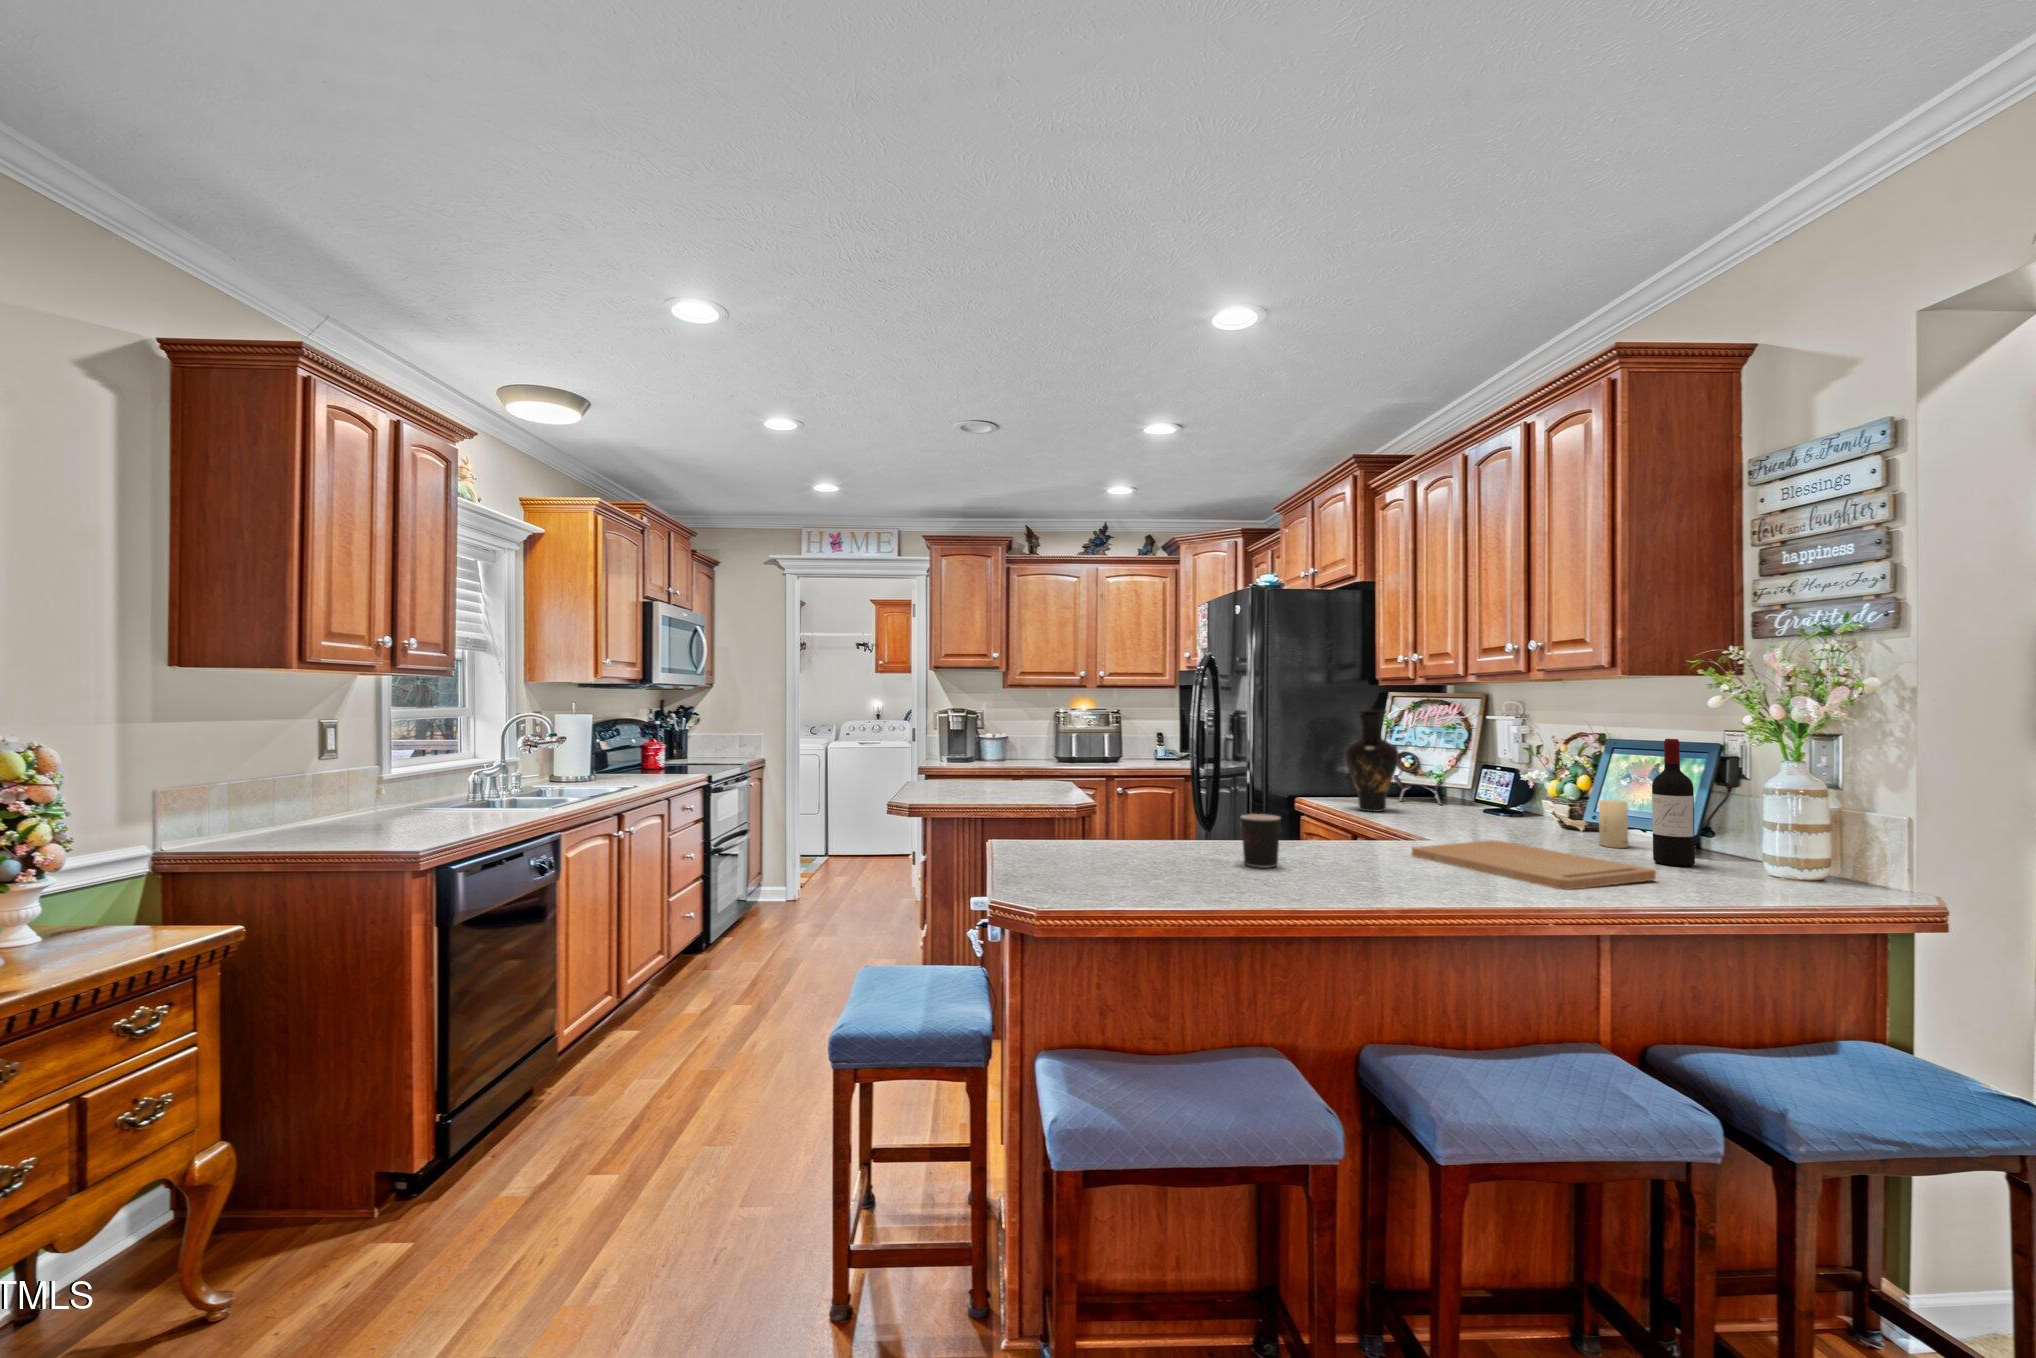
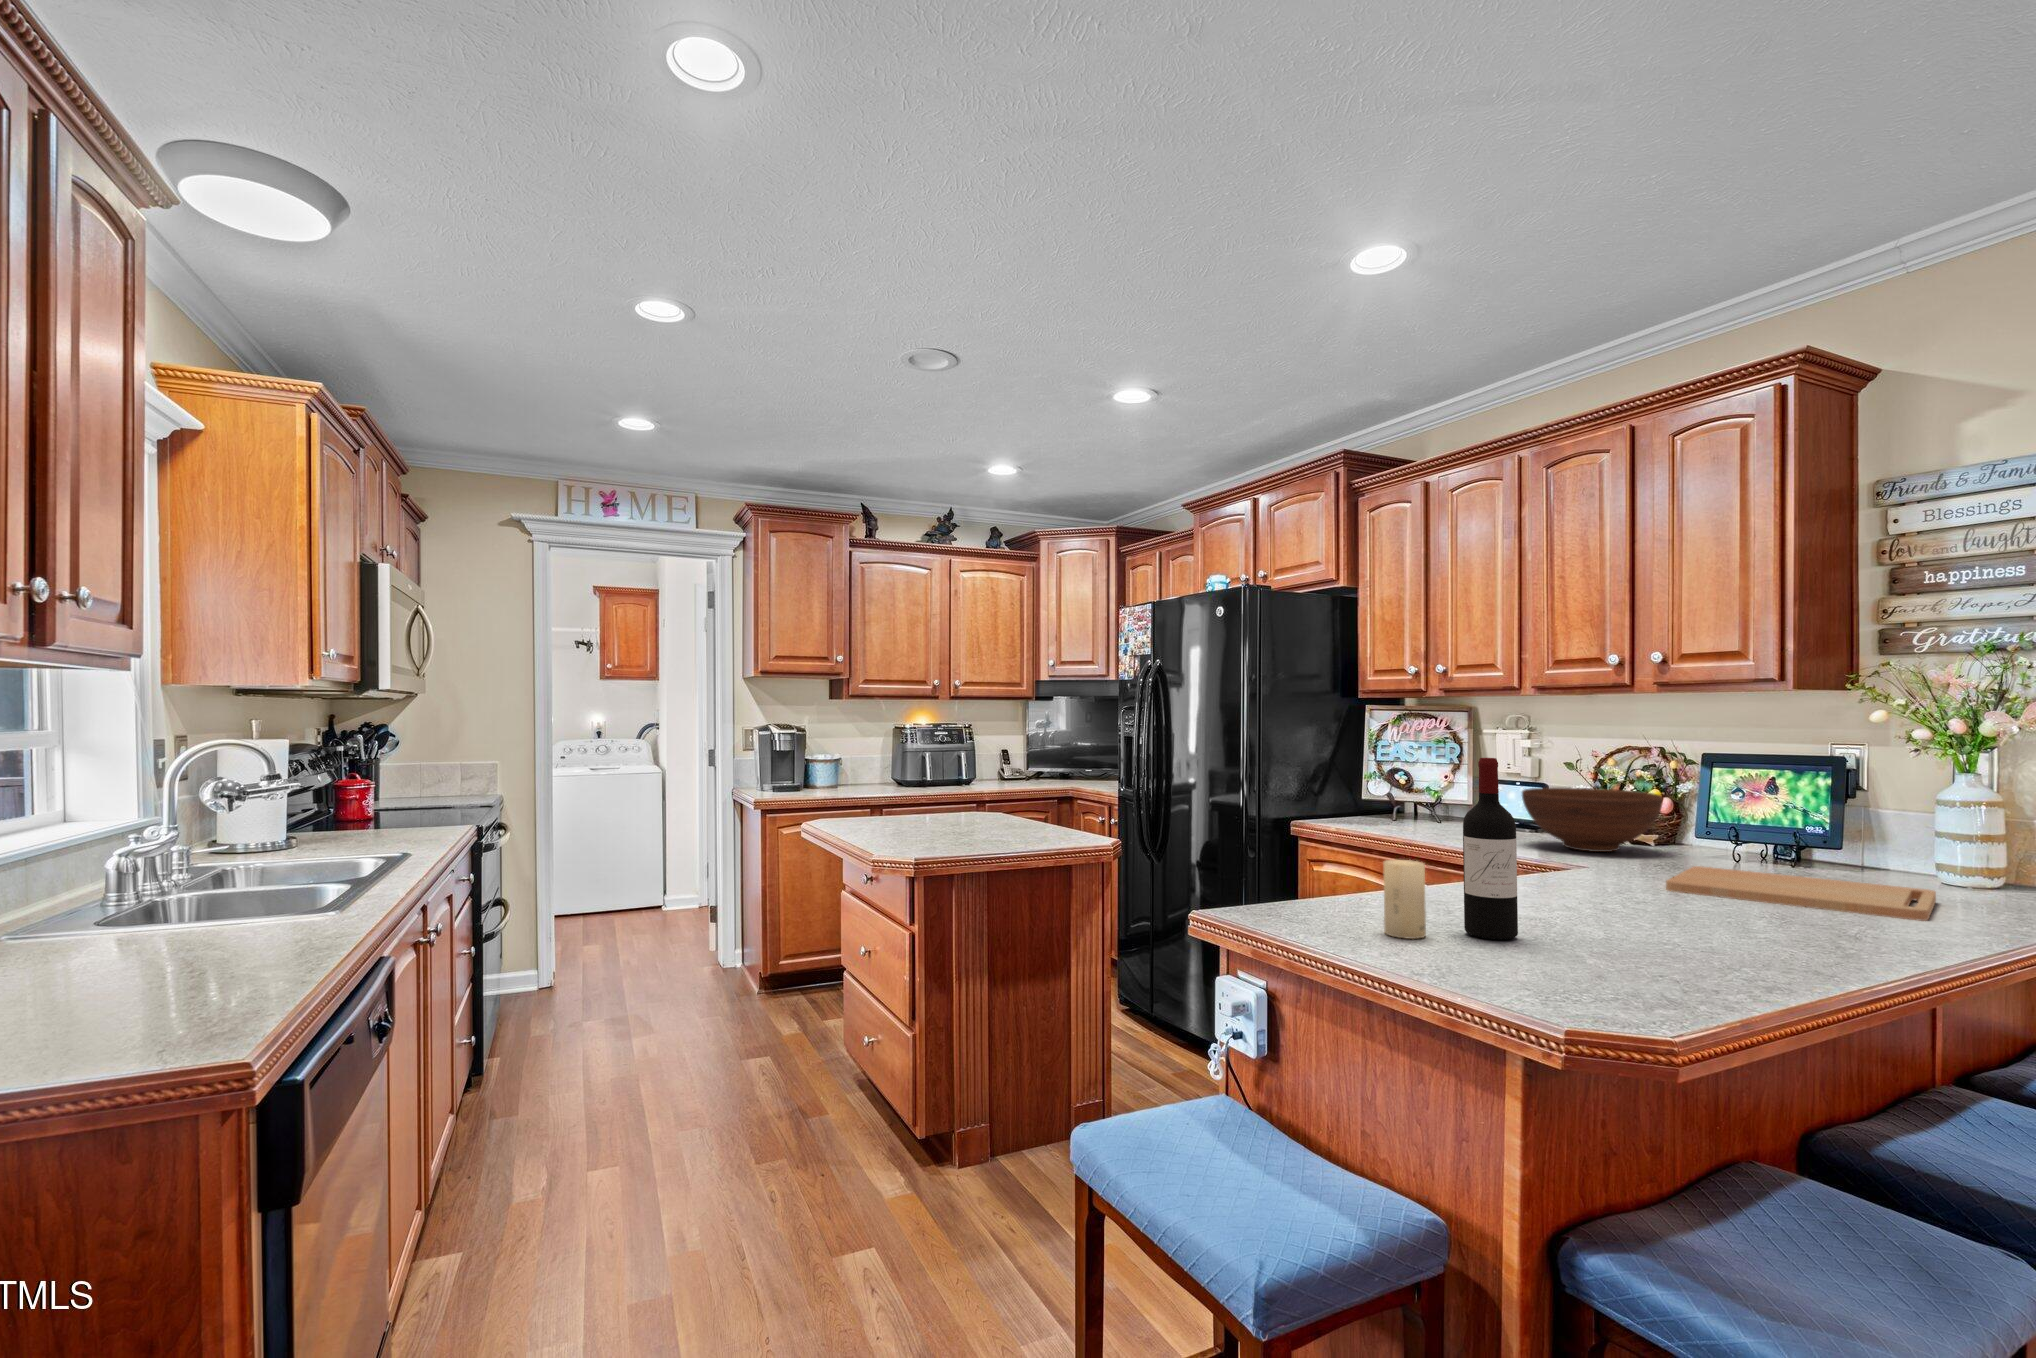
vase: present [1345,710,1399,812] -> none [1396,726,1456,837]
wine bottle: present [1652,739,1695,866] -> present [1463,758,1518,940]
fruit bowl: none [1429,769,1558,830] -> present [1522,788,1663,852]
candle: present [1599,800,1628,848] -> present [1383,860,1426,939]
coffee cup: present [1240,814,1281,868] -> none [1568,855,1641,922]

